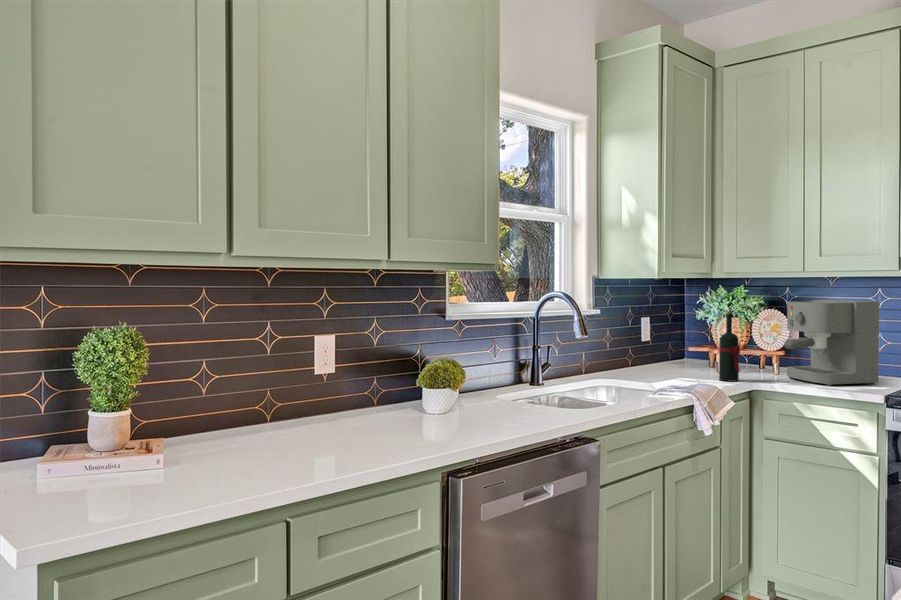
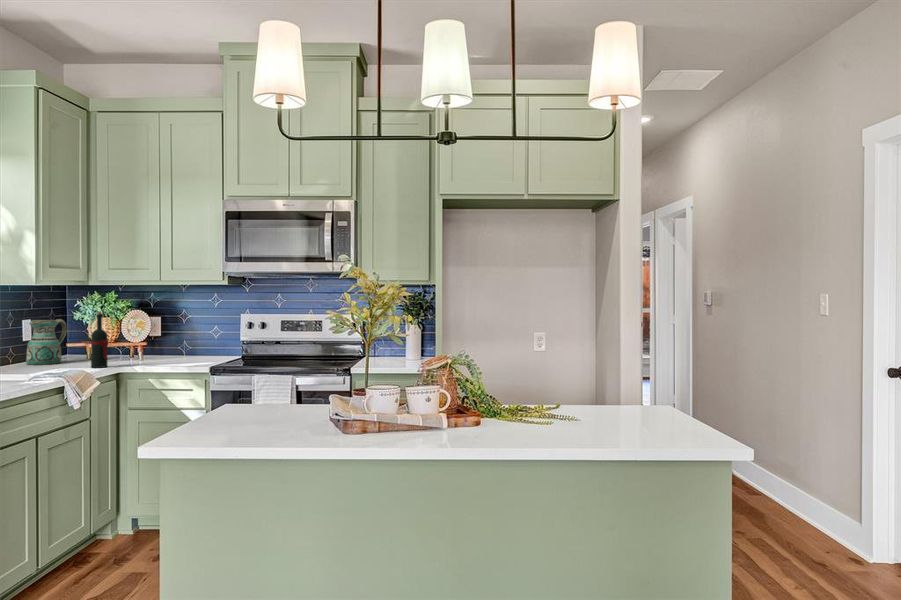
coffee maker: present [784,300,879,386] -> none [142,303,209,365]
ceramic pitcher: none [647,318,688,371] -> present [26,319,66,365]

